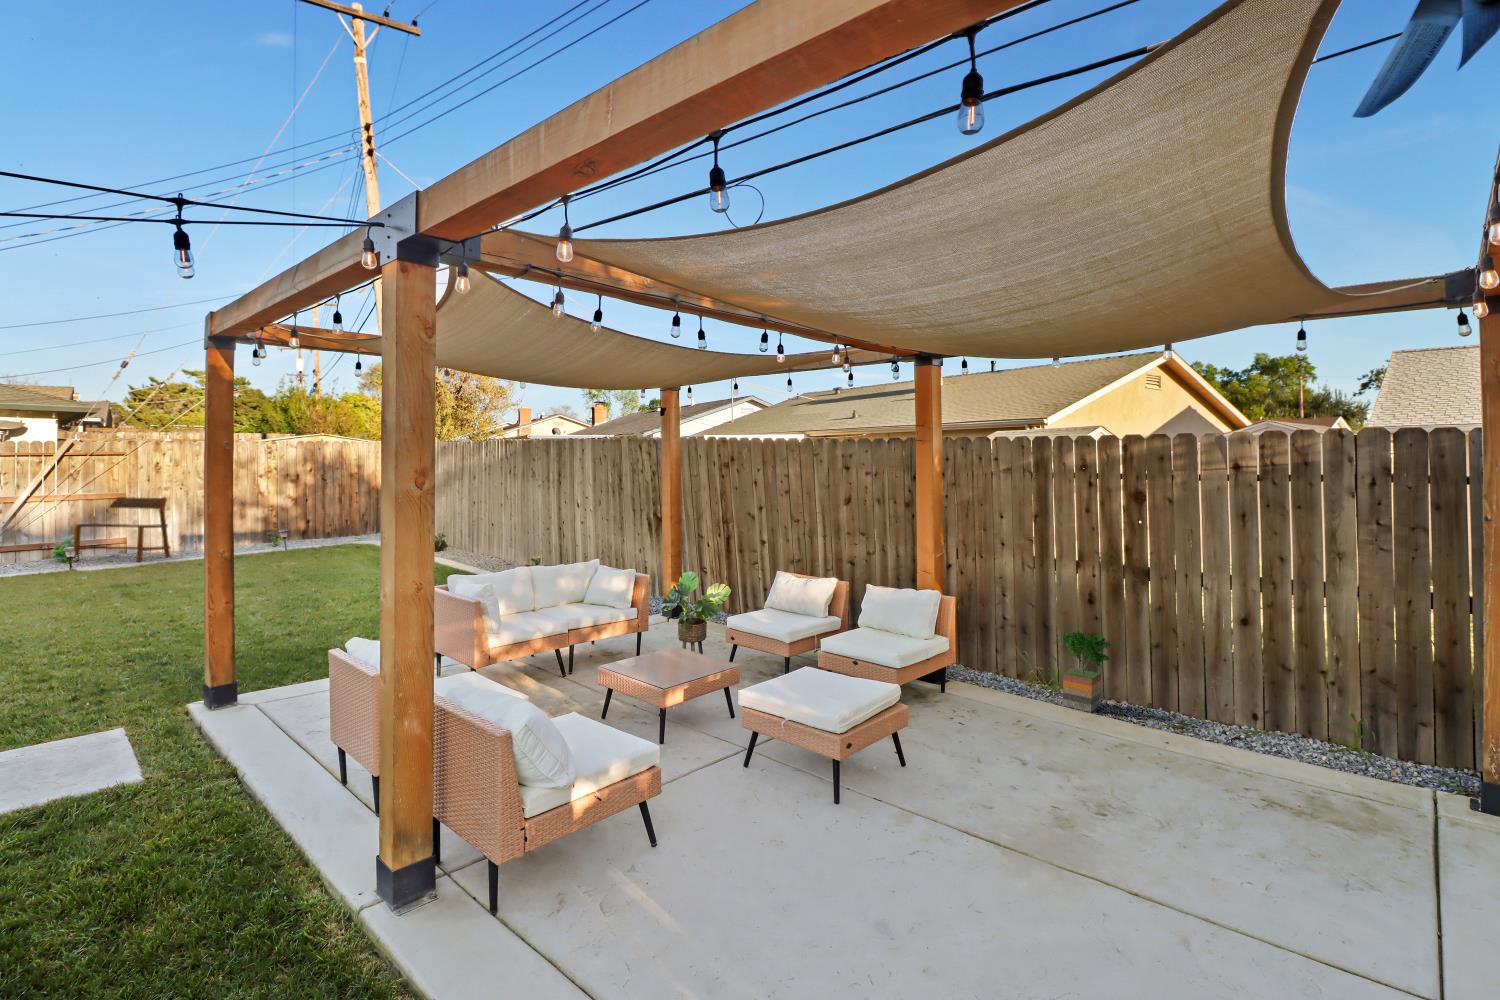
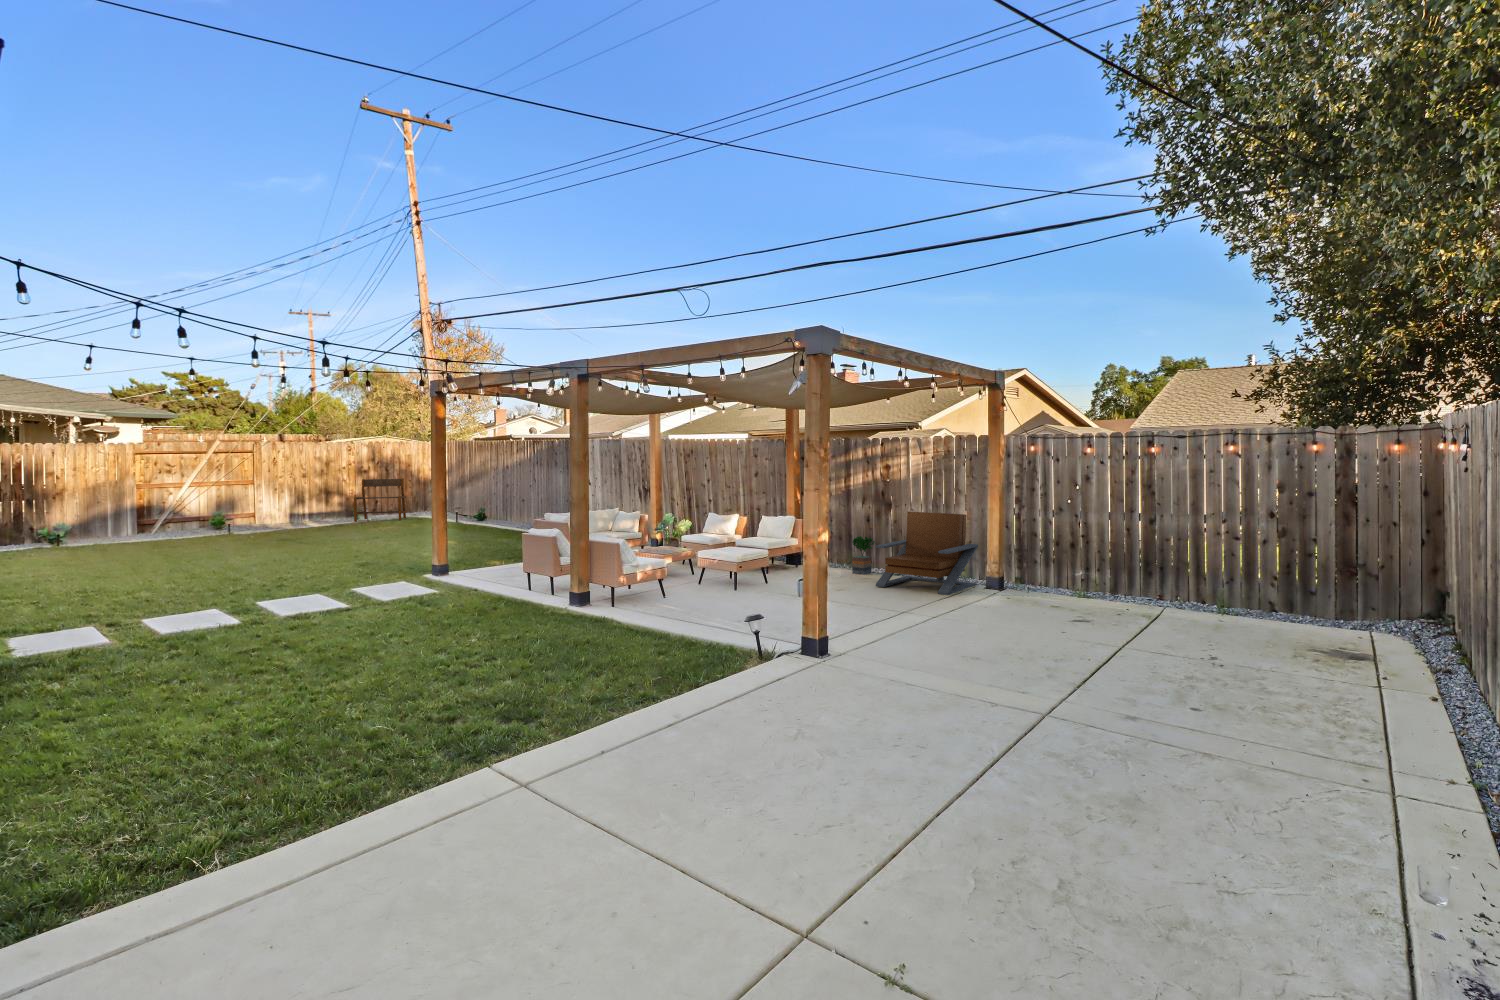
bench: present [73,497,170,562] -> present [354,478,407,522]
lounge chair: none [1176,593,1429,830] -> present [876,512,978,595]

